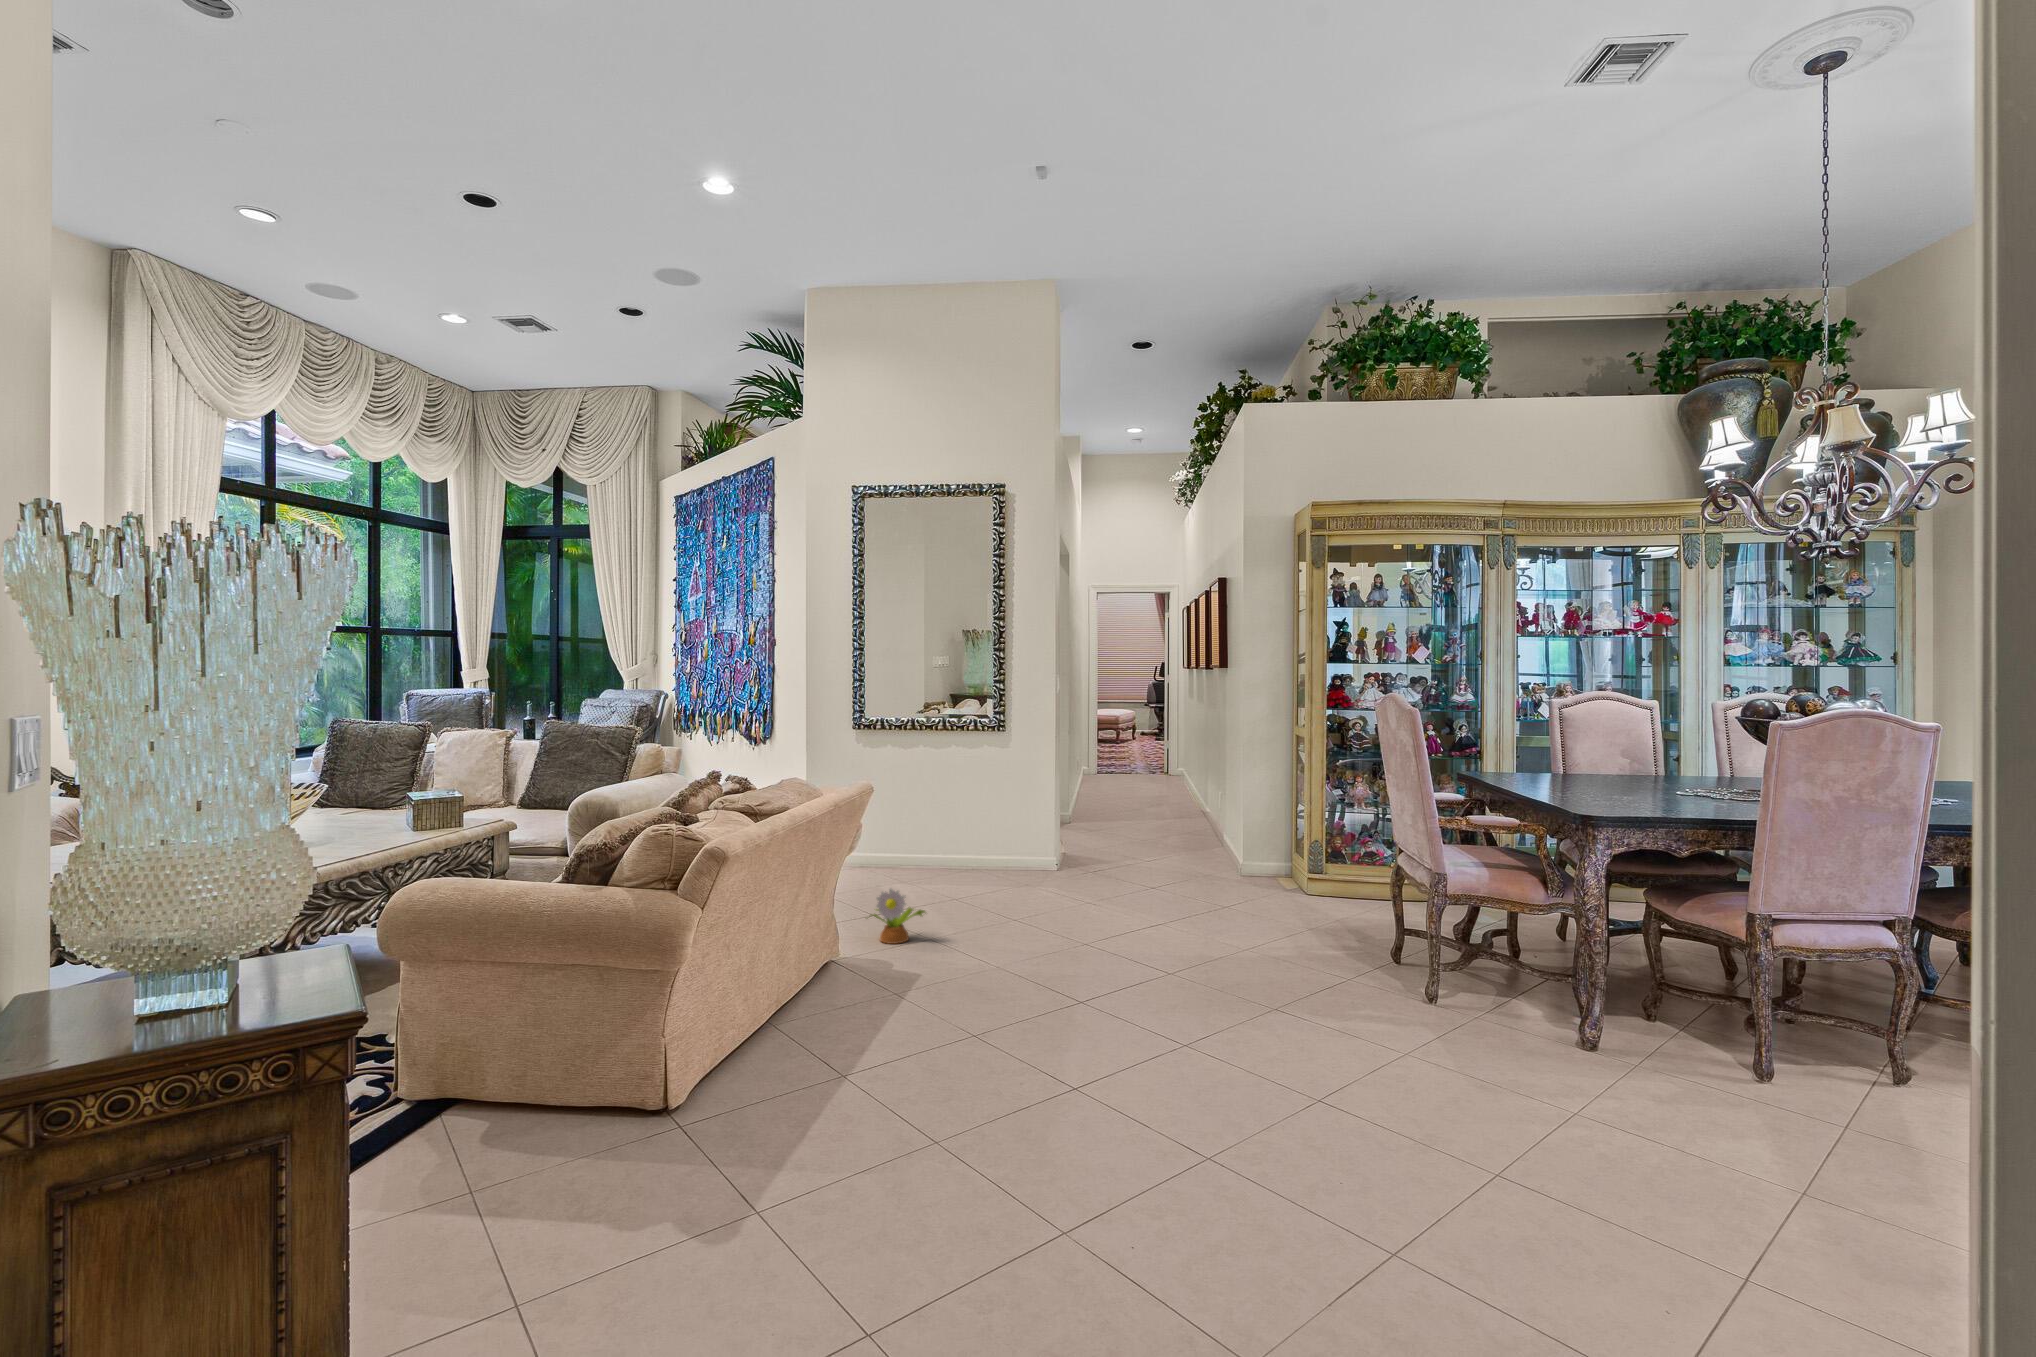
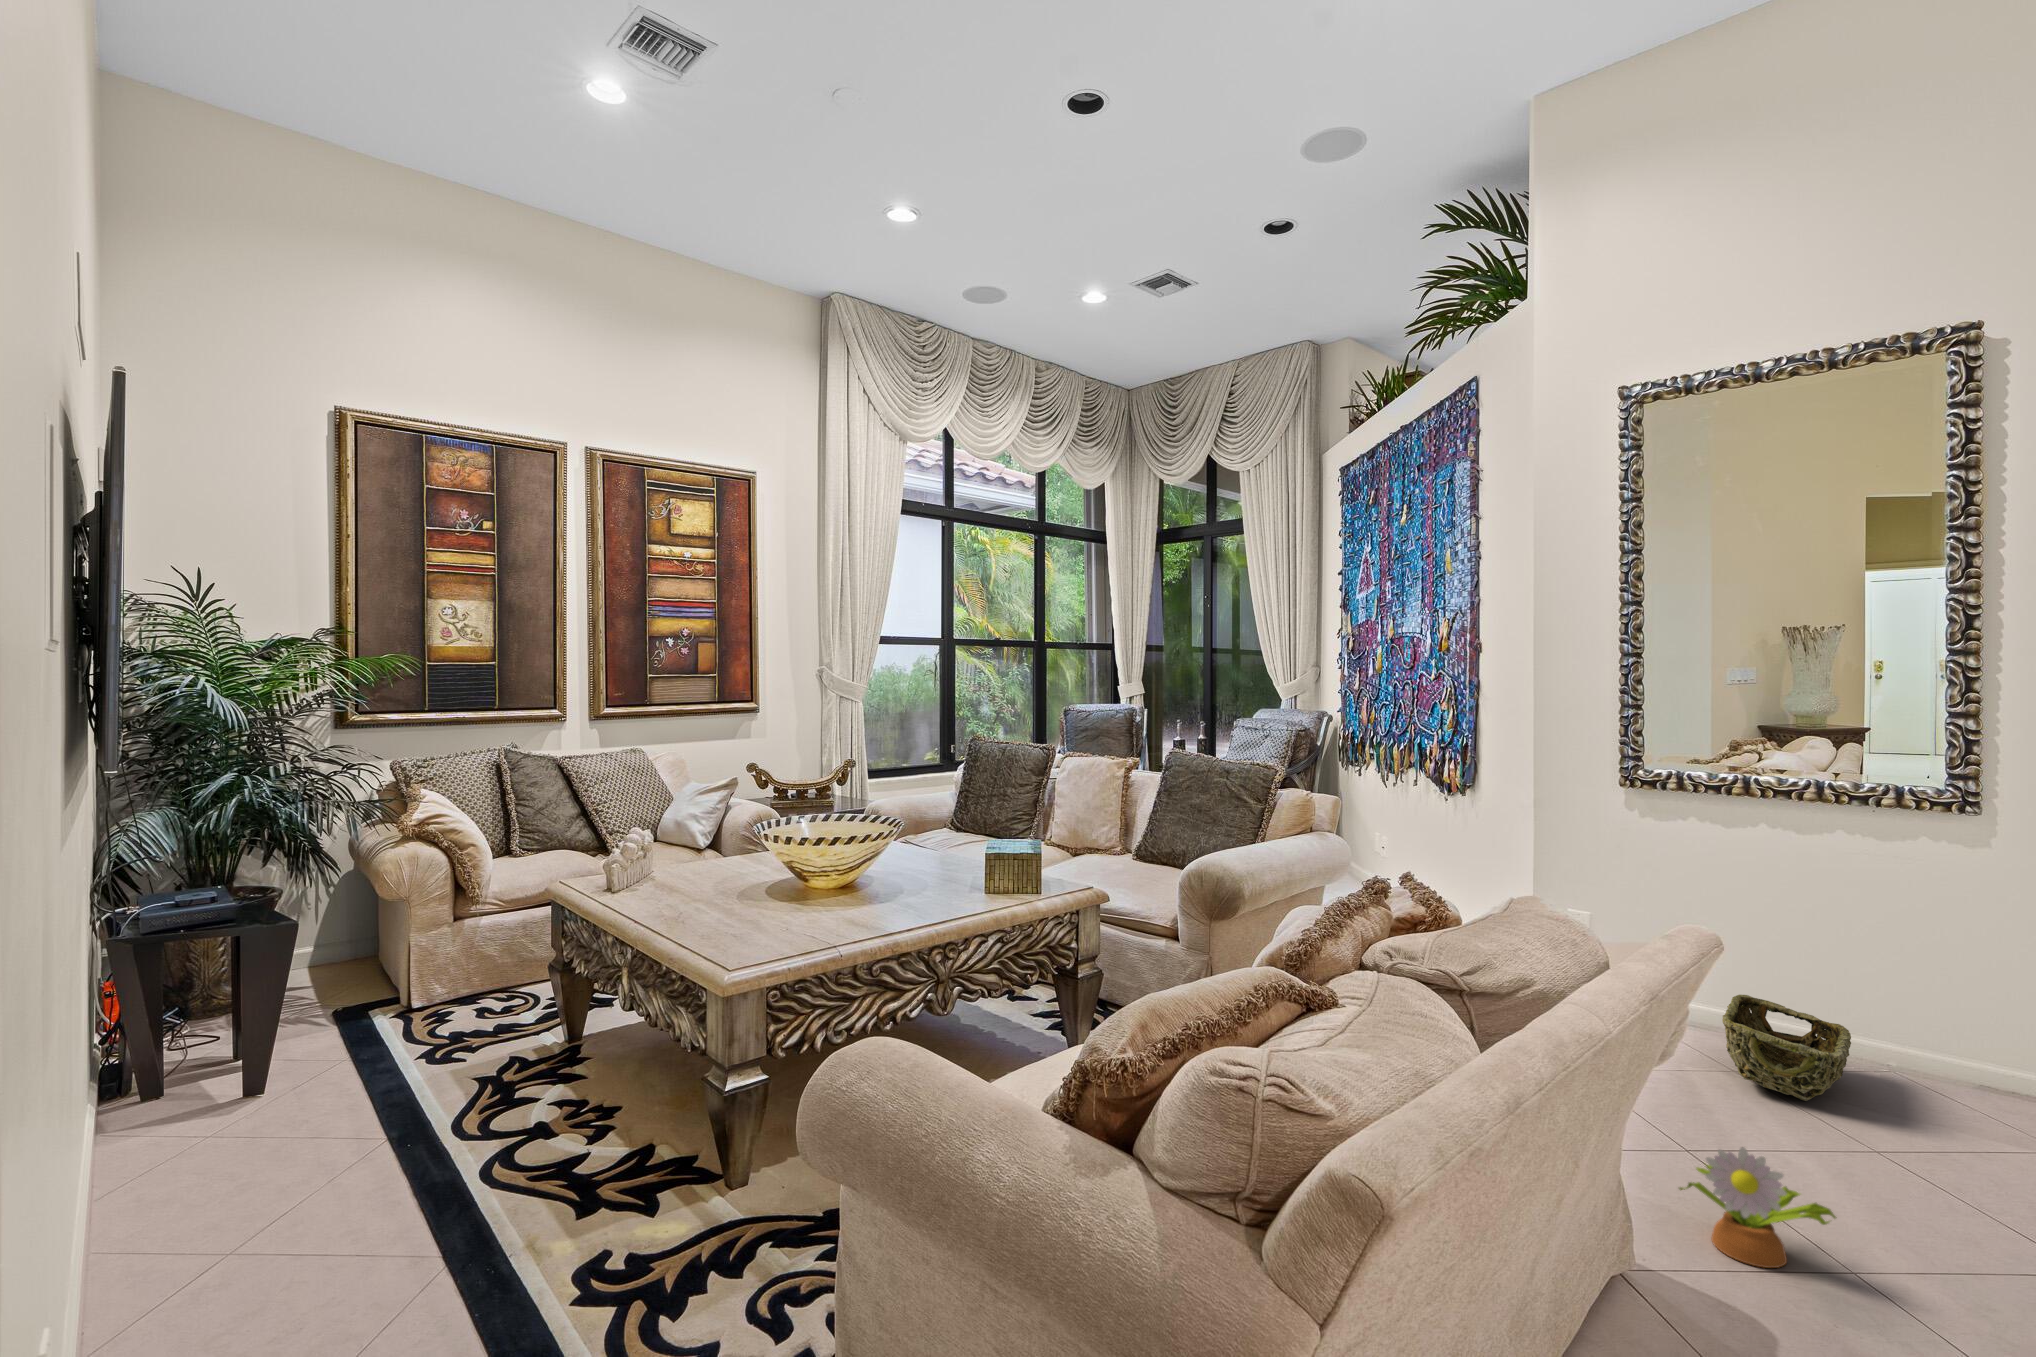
woven basket: none [898,840,955,886] -> present [1722,995,1851,1101]

